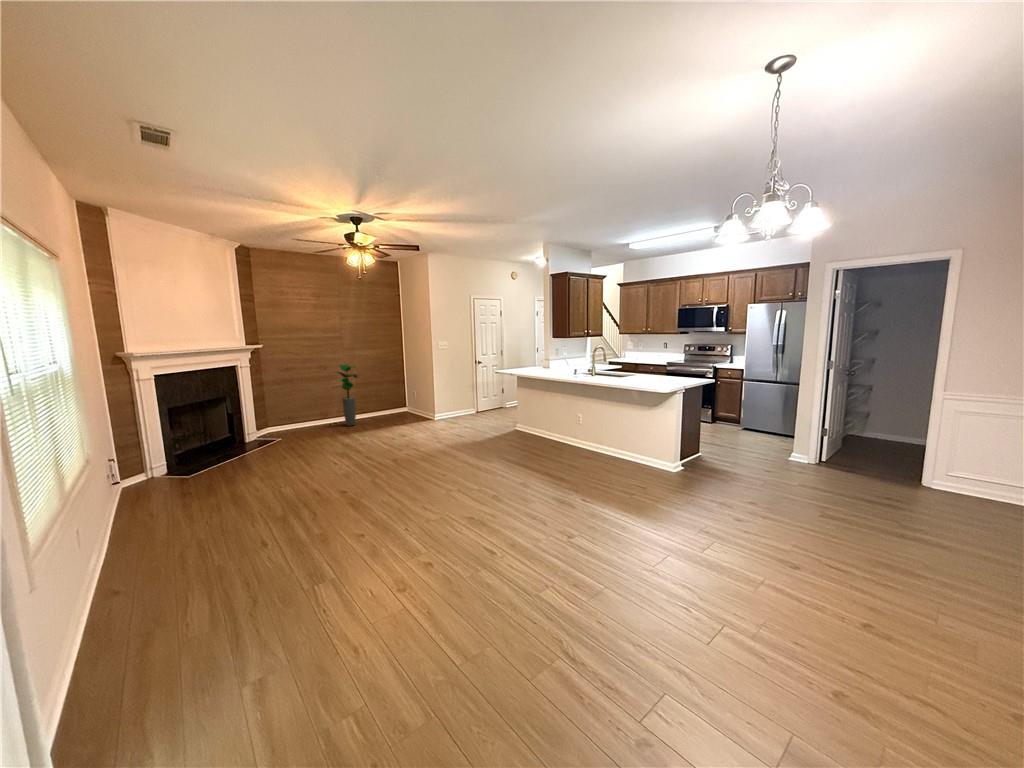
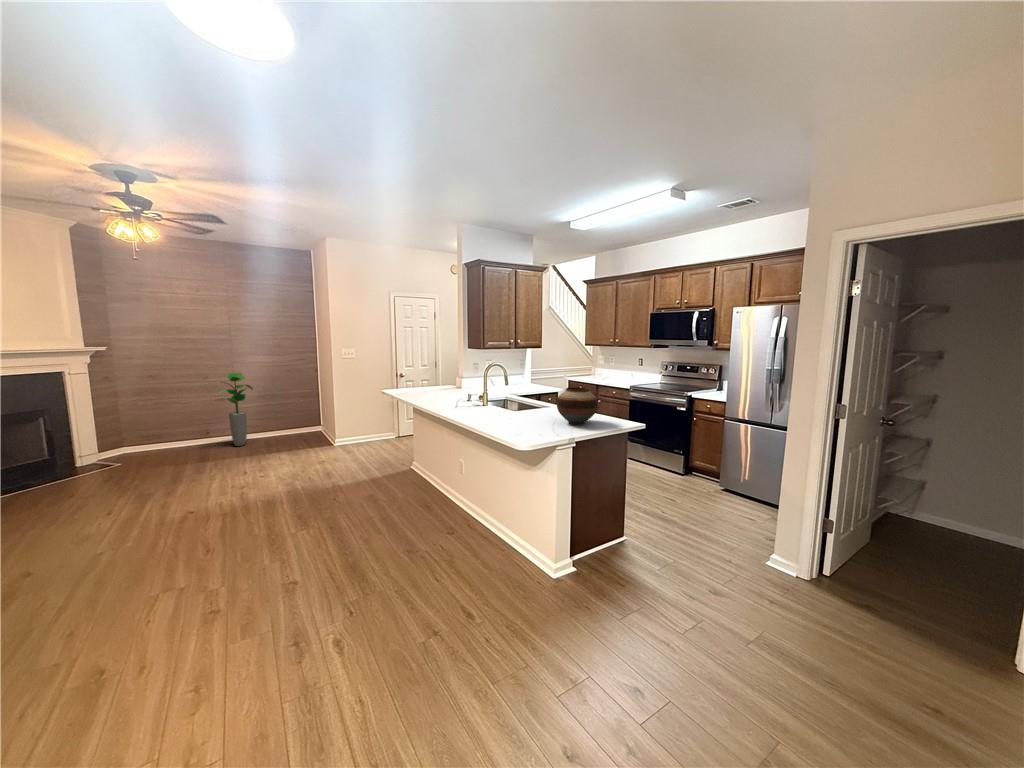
vase: none [662,358,690,381] -> present [557,387,598,425]

